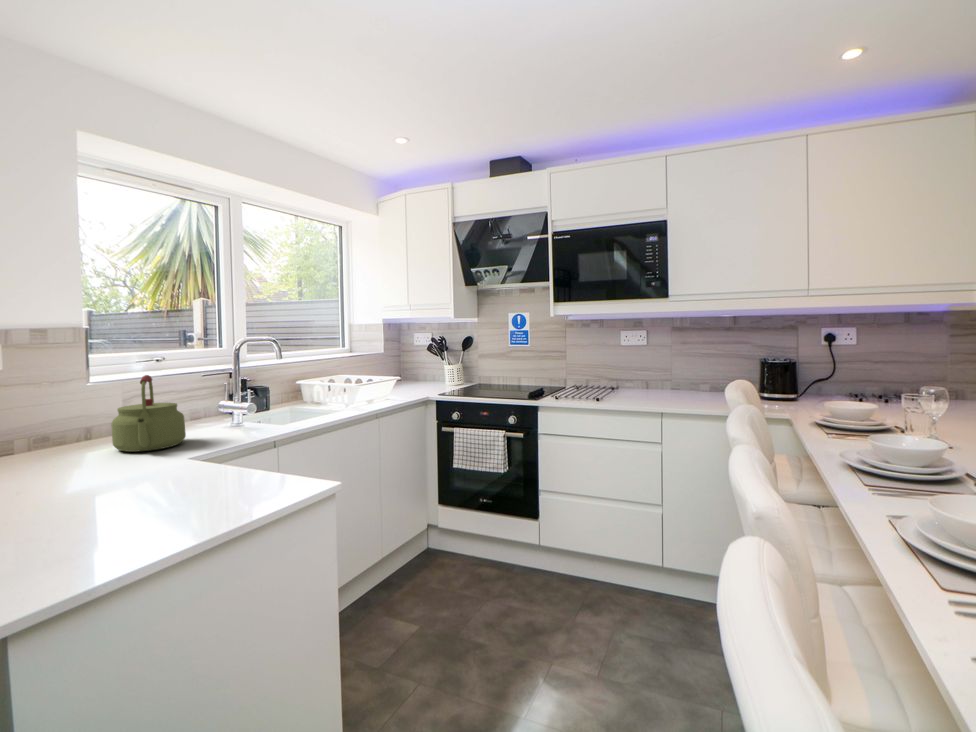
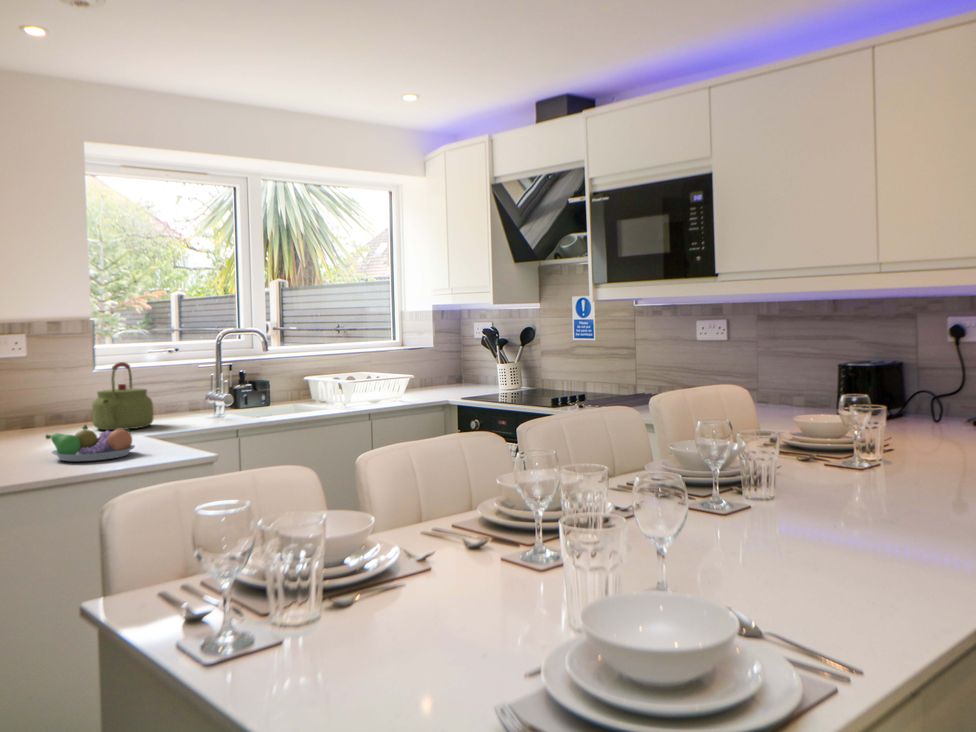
fruit bowl: none [116,456,240,509] -> present [46,425,135,461]

